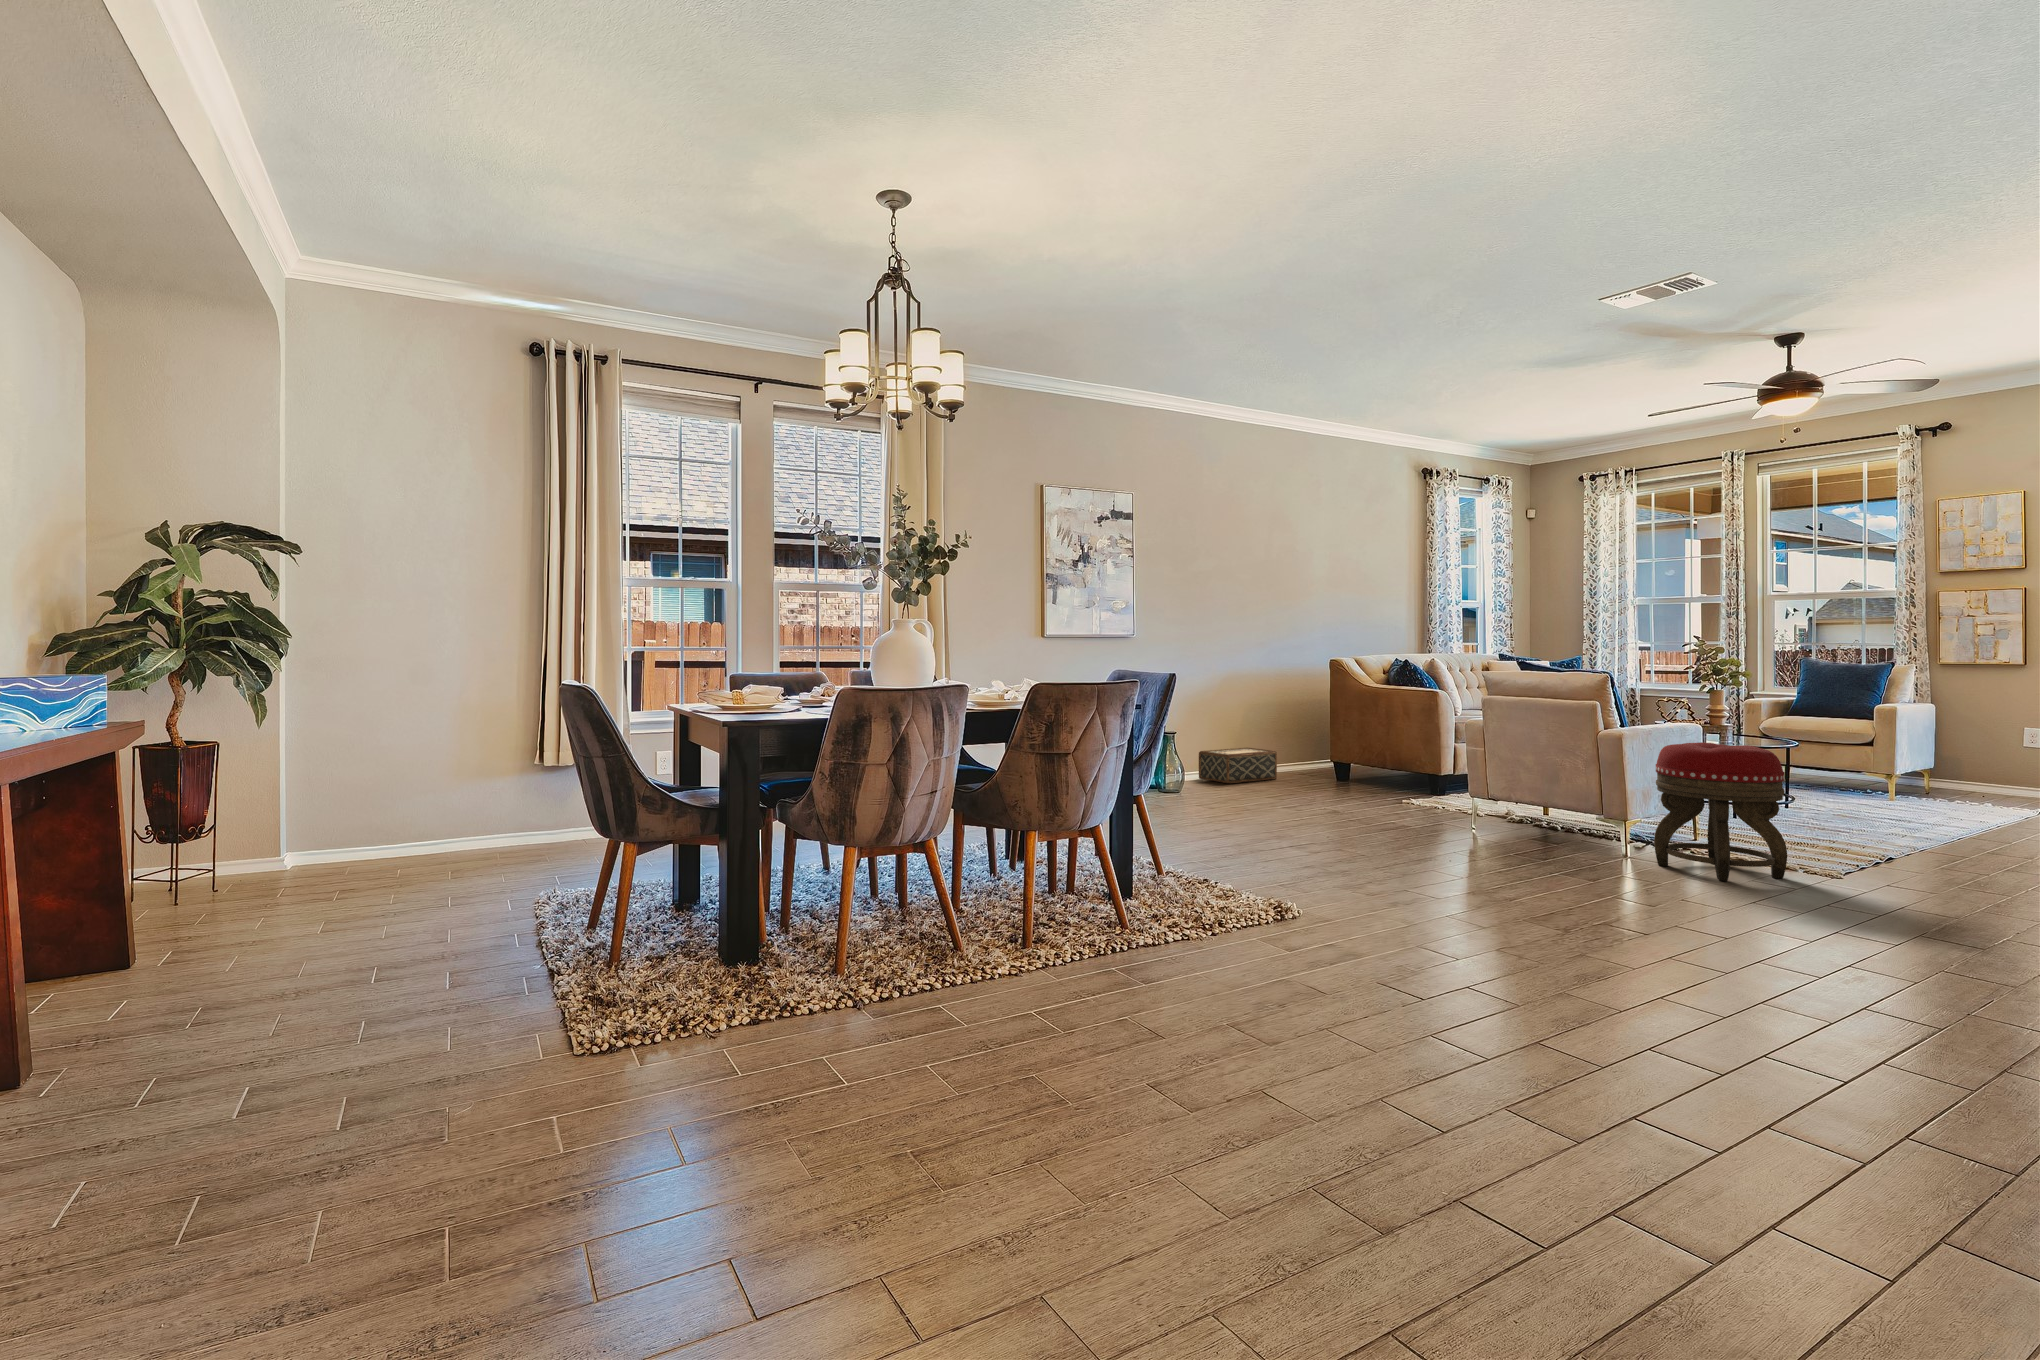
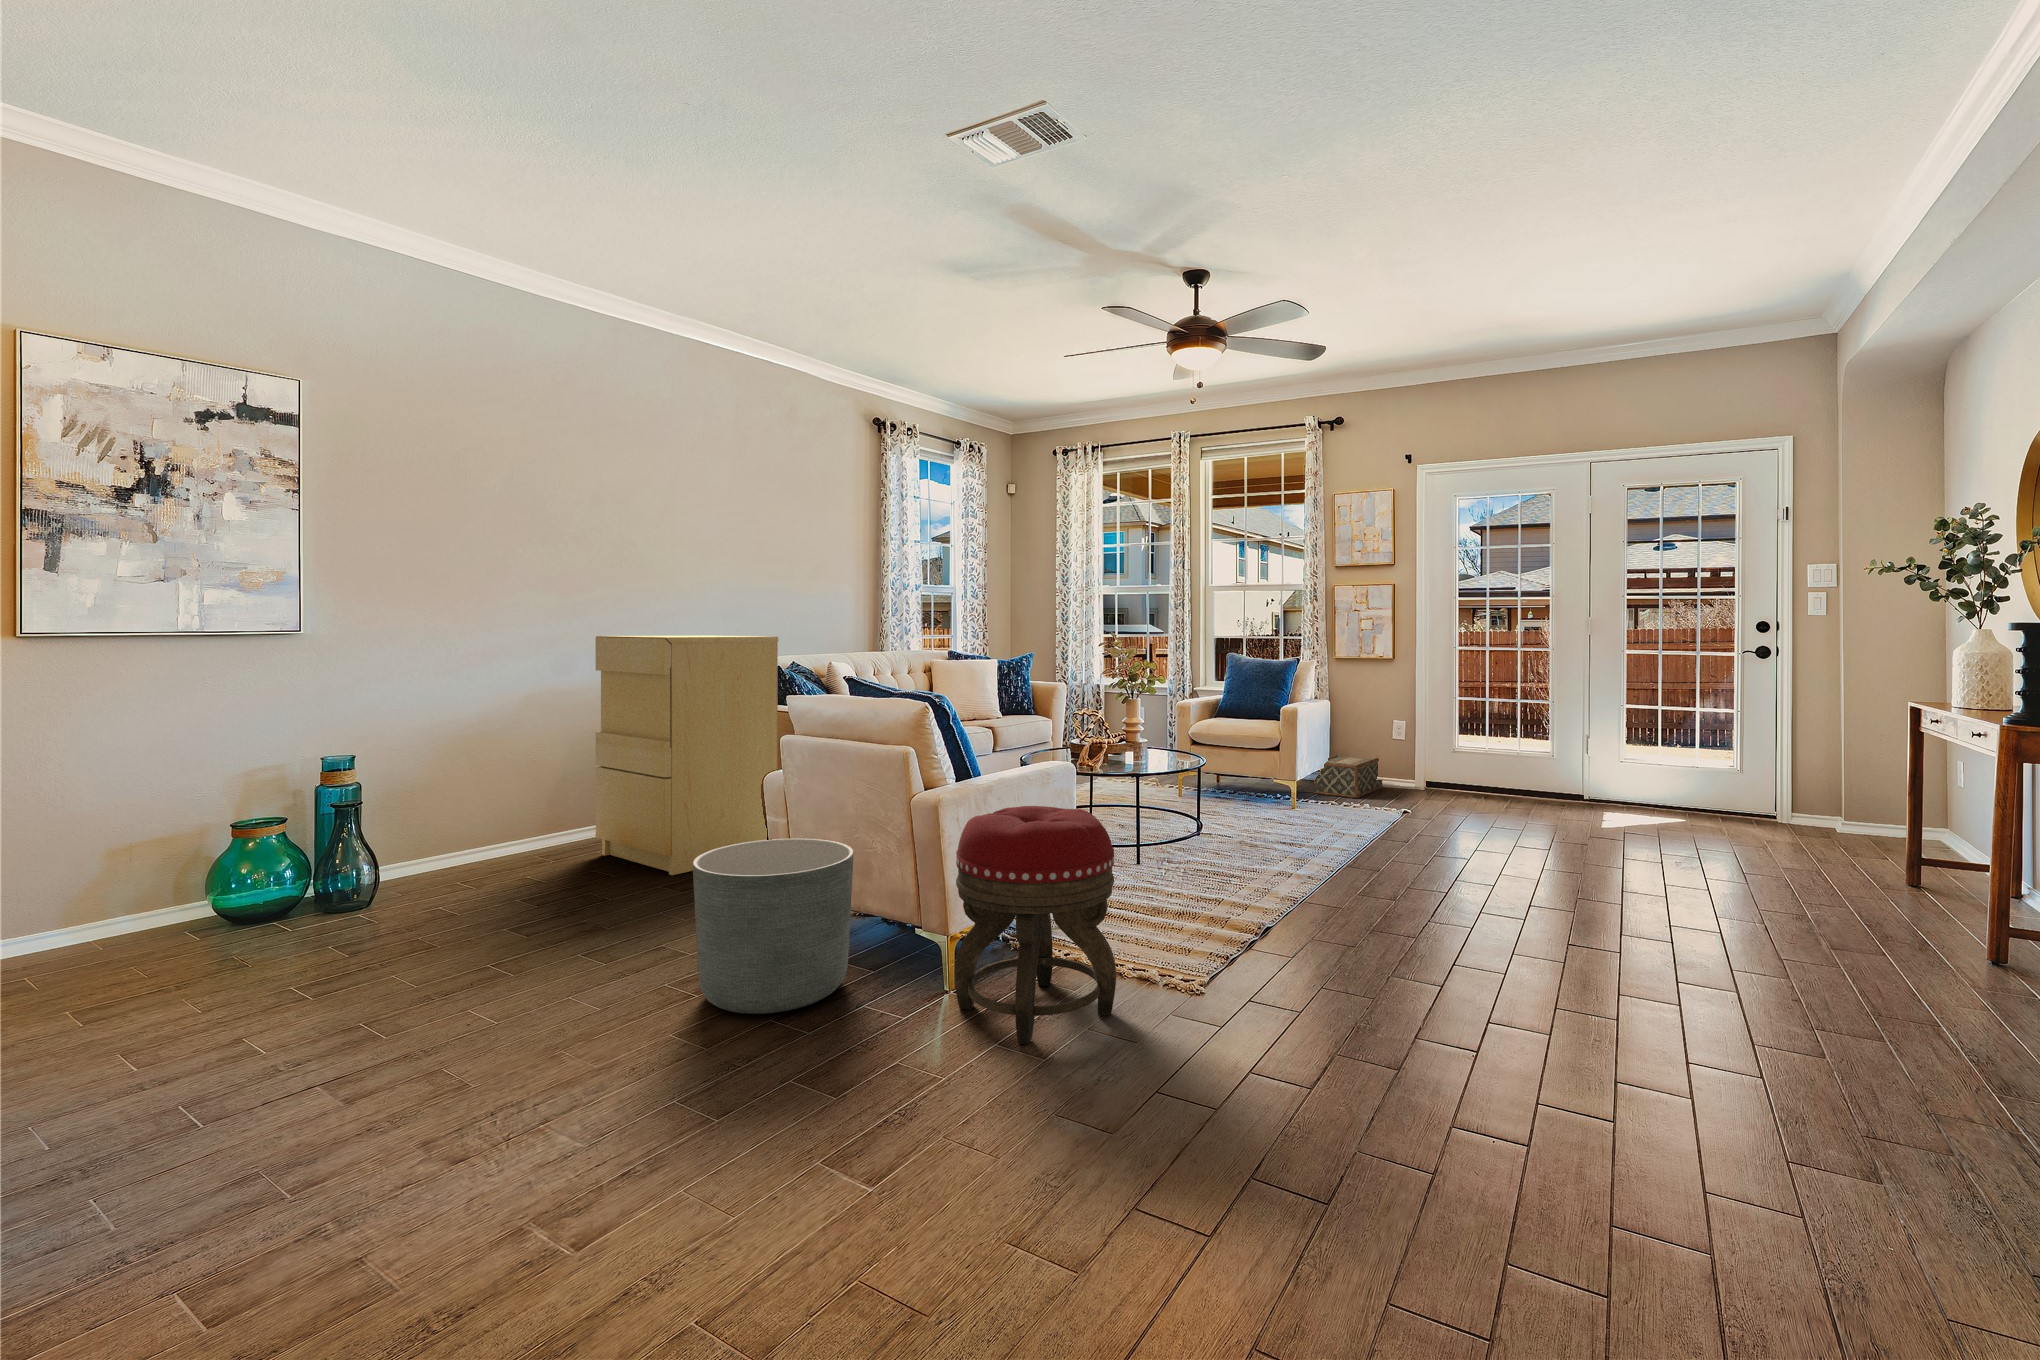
cabinet: none [1286,640,1414,797] -> present [595,635,778,875]
woven basket: present [1199,747,1277,783] -> present [1314,755,1382,798]
planter: none [1463,760,1569,854] -> present [693,839,854,1014]

